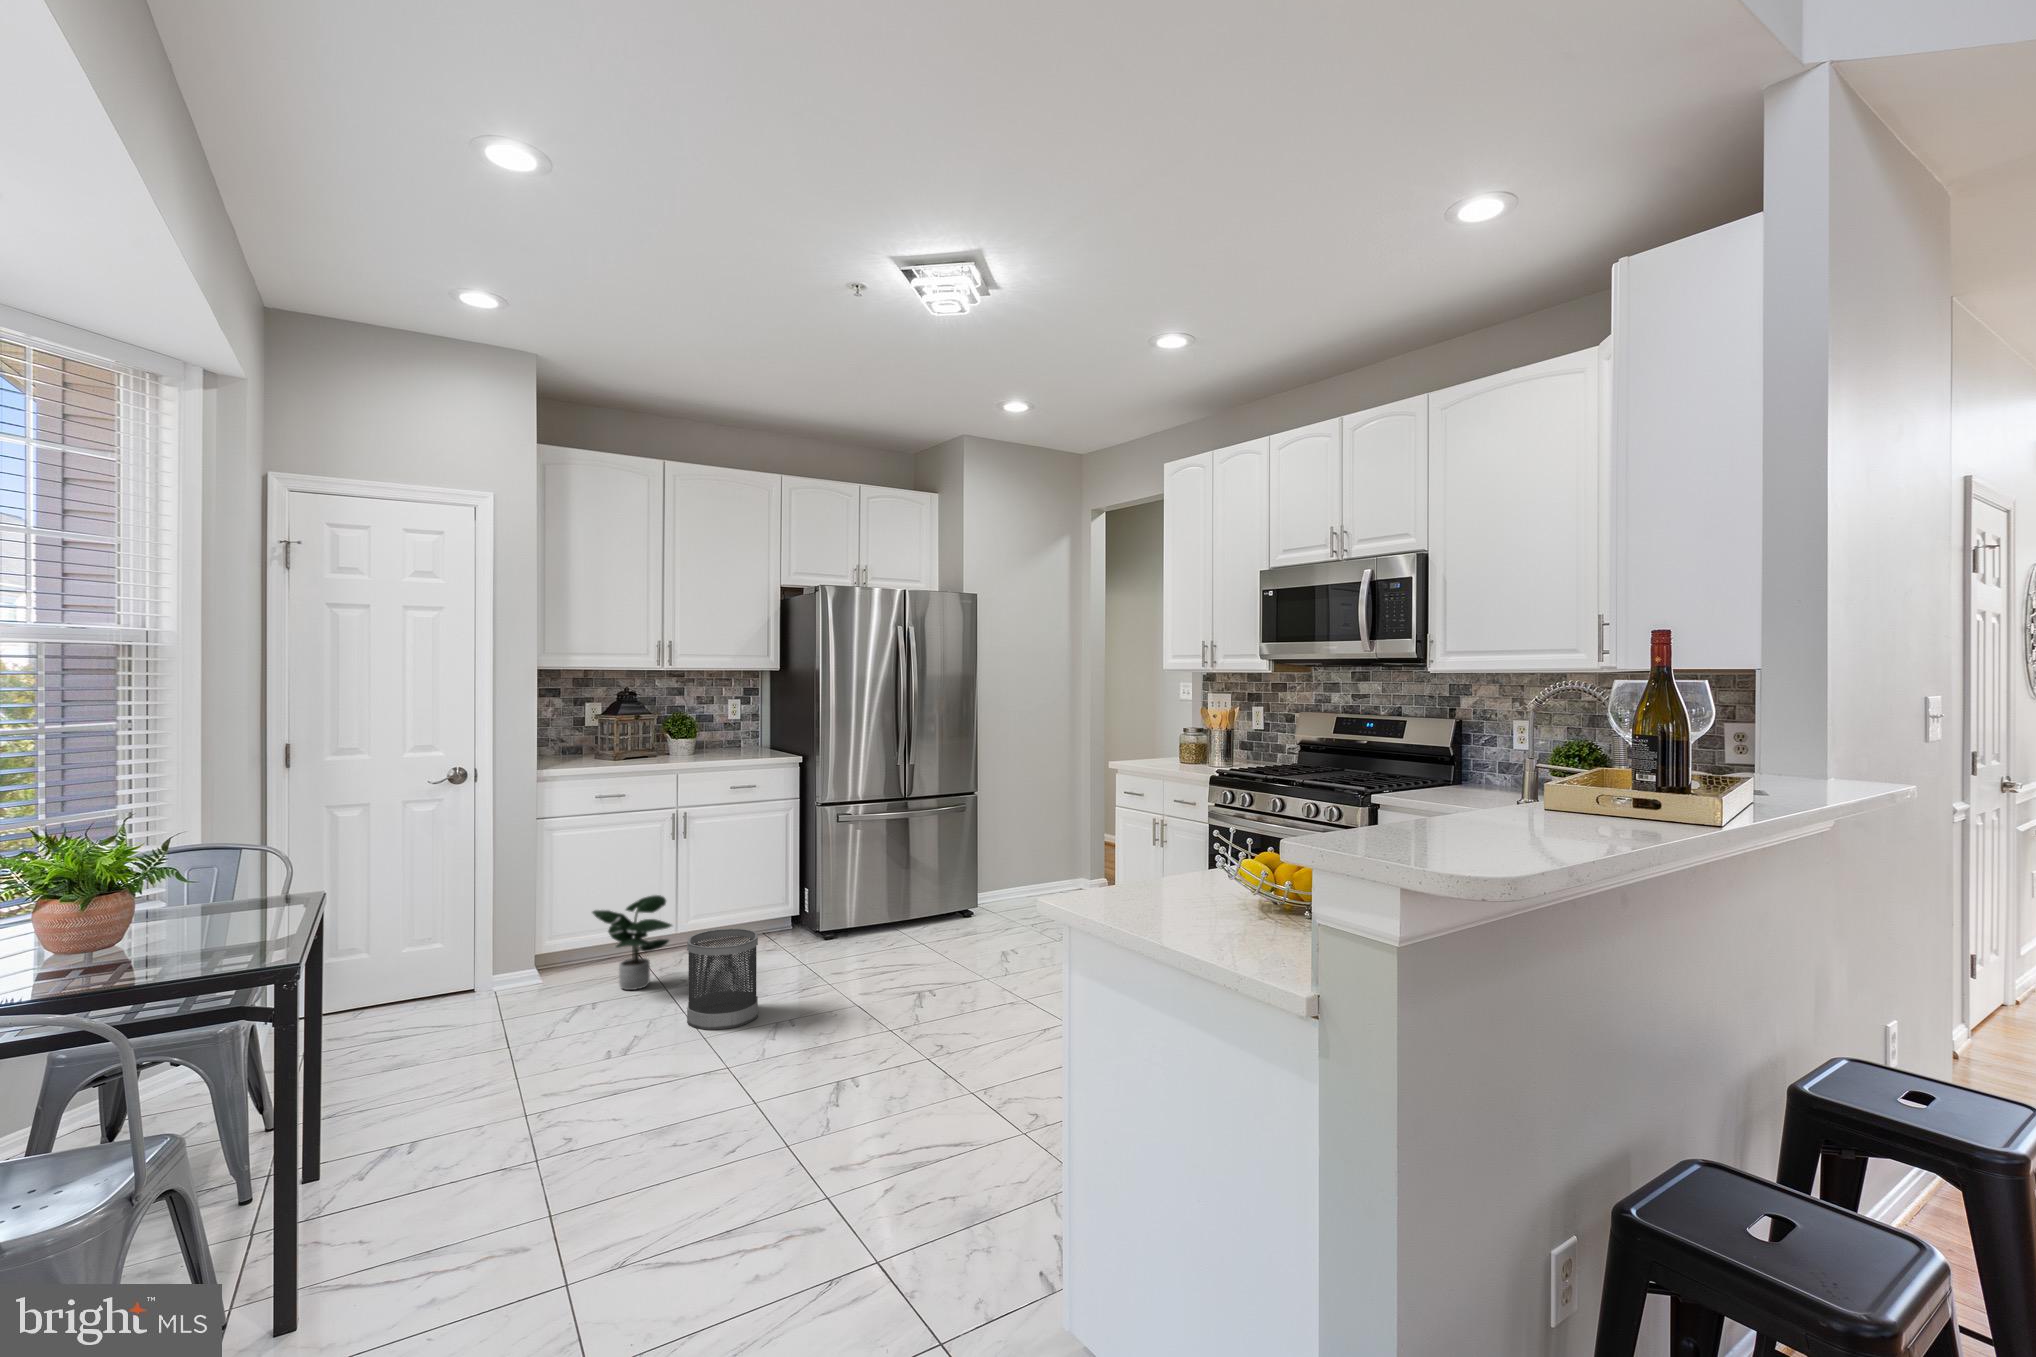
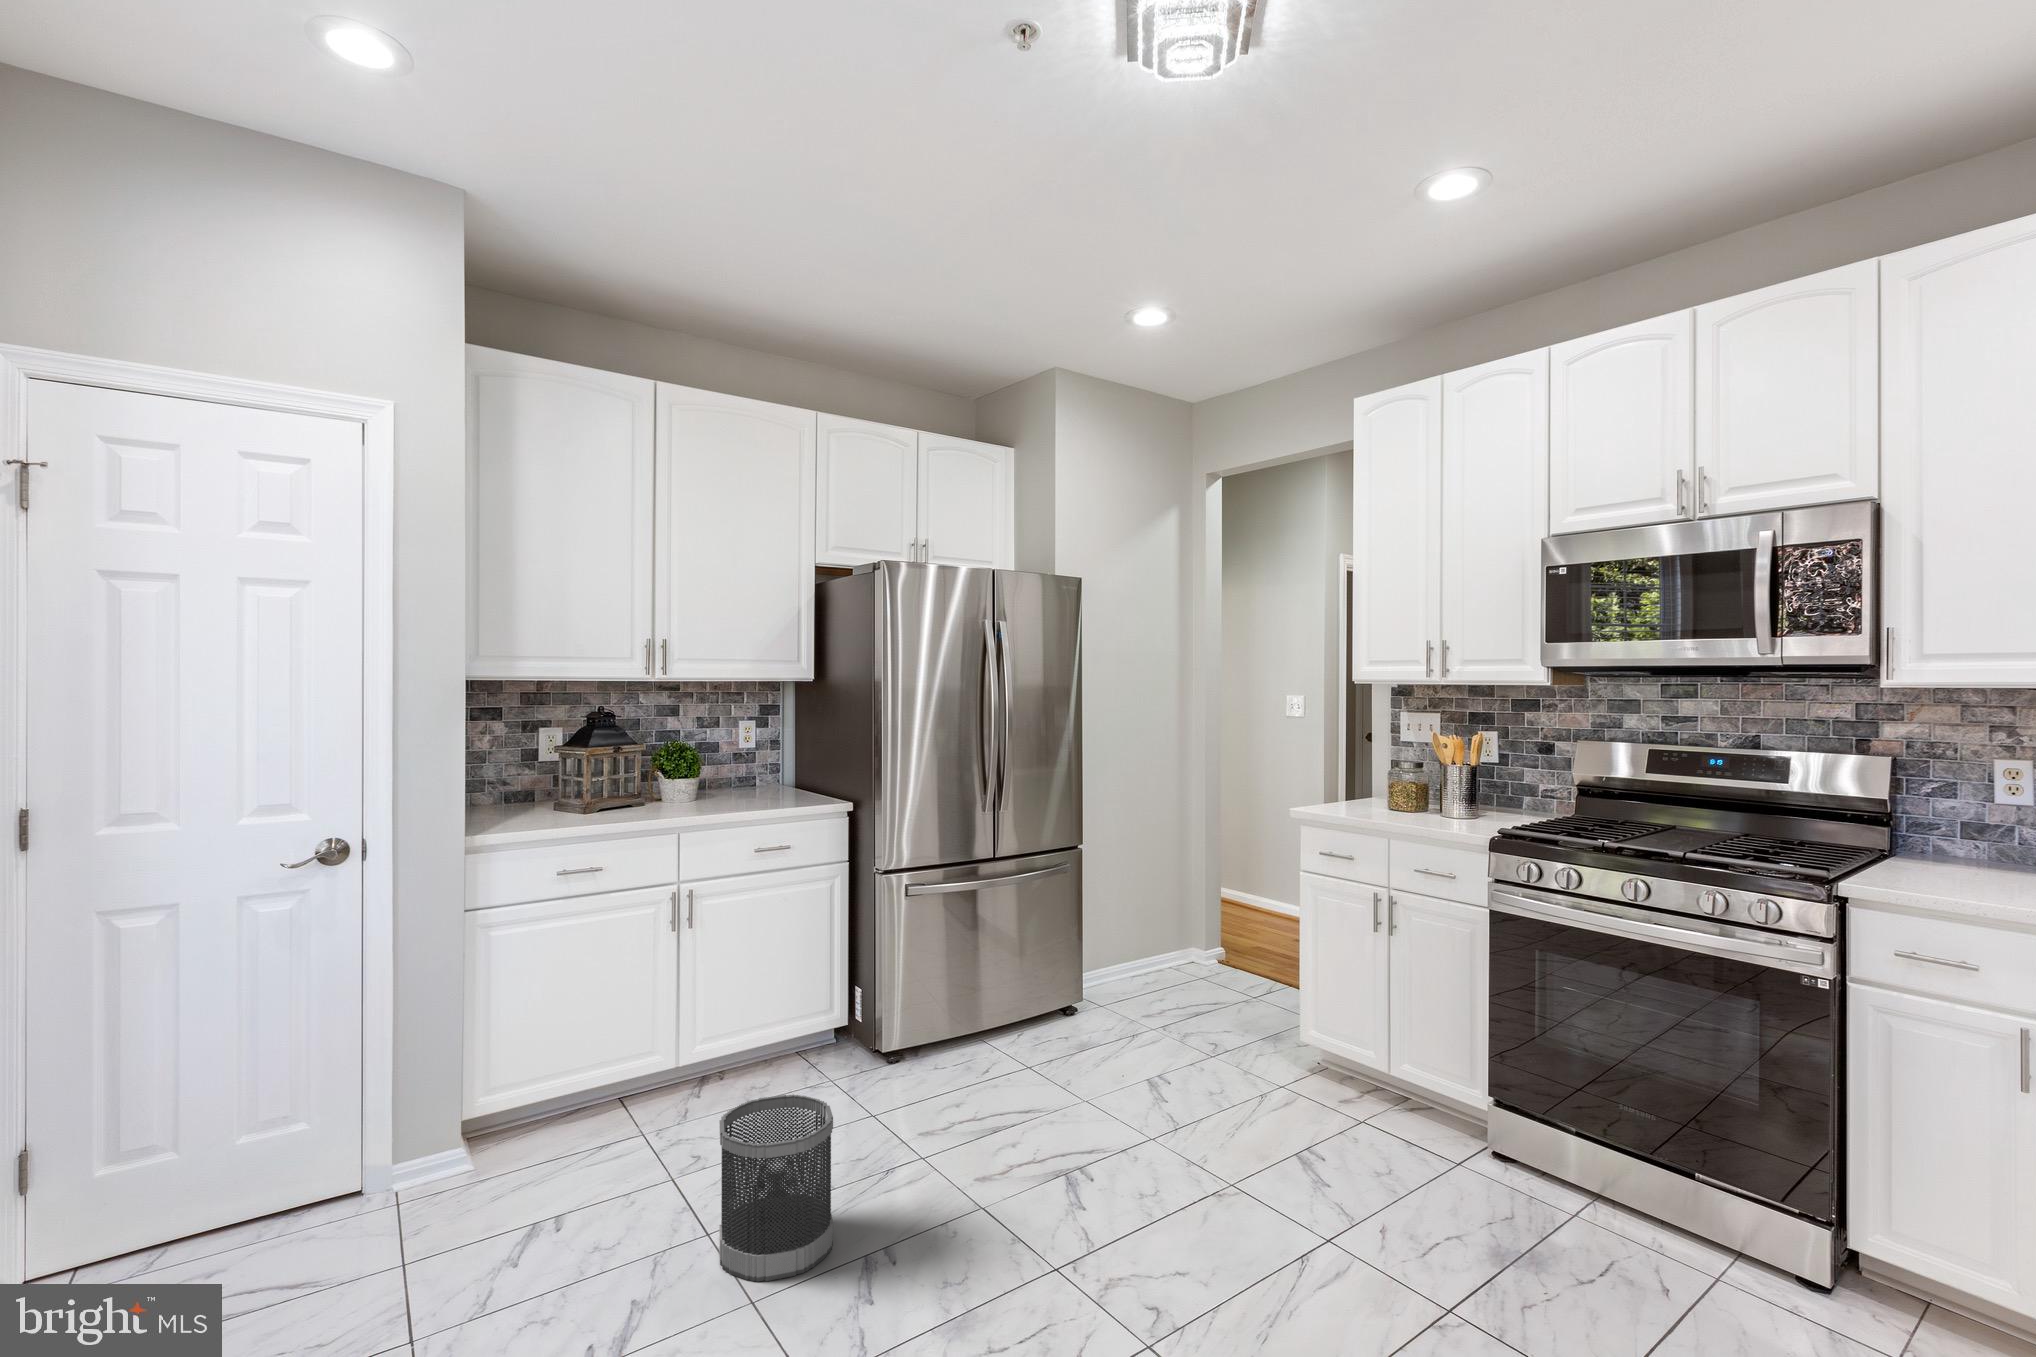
potted plant: present [592,895,672,990] -> none [554,1025,684,1184]

